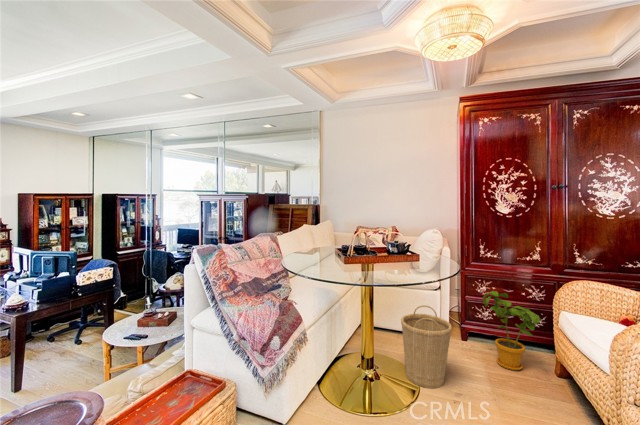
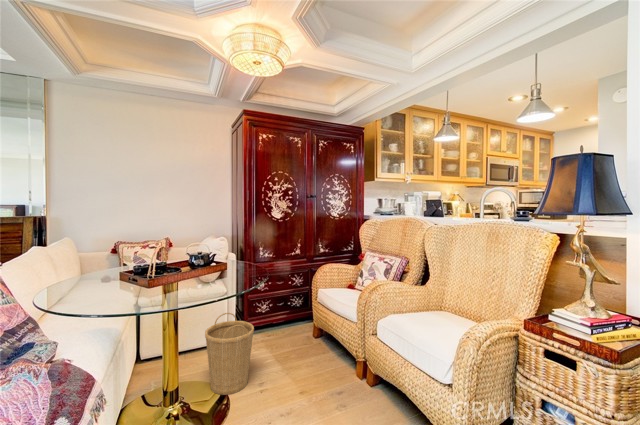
house plant: present [483,291,541,370] -> none [267,284,308,346]

